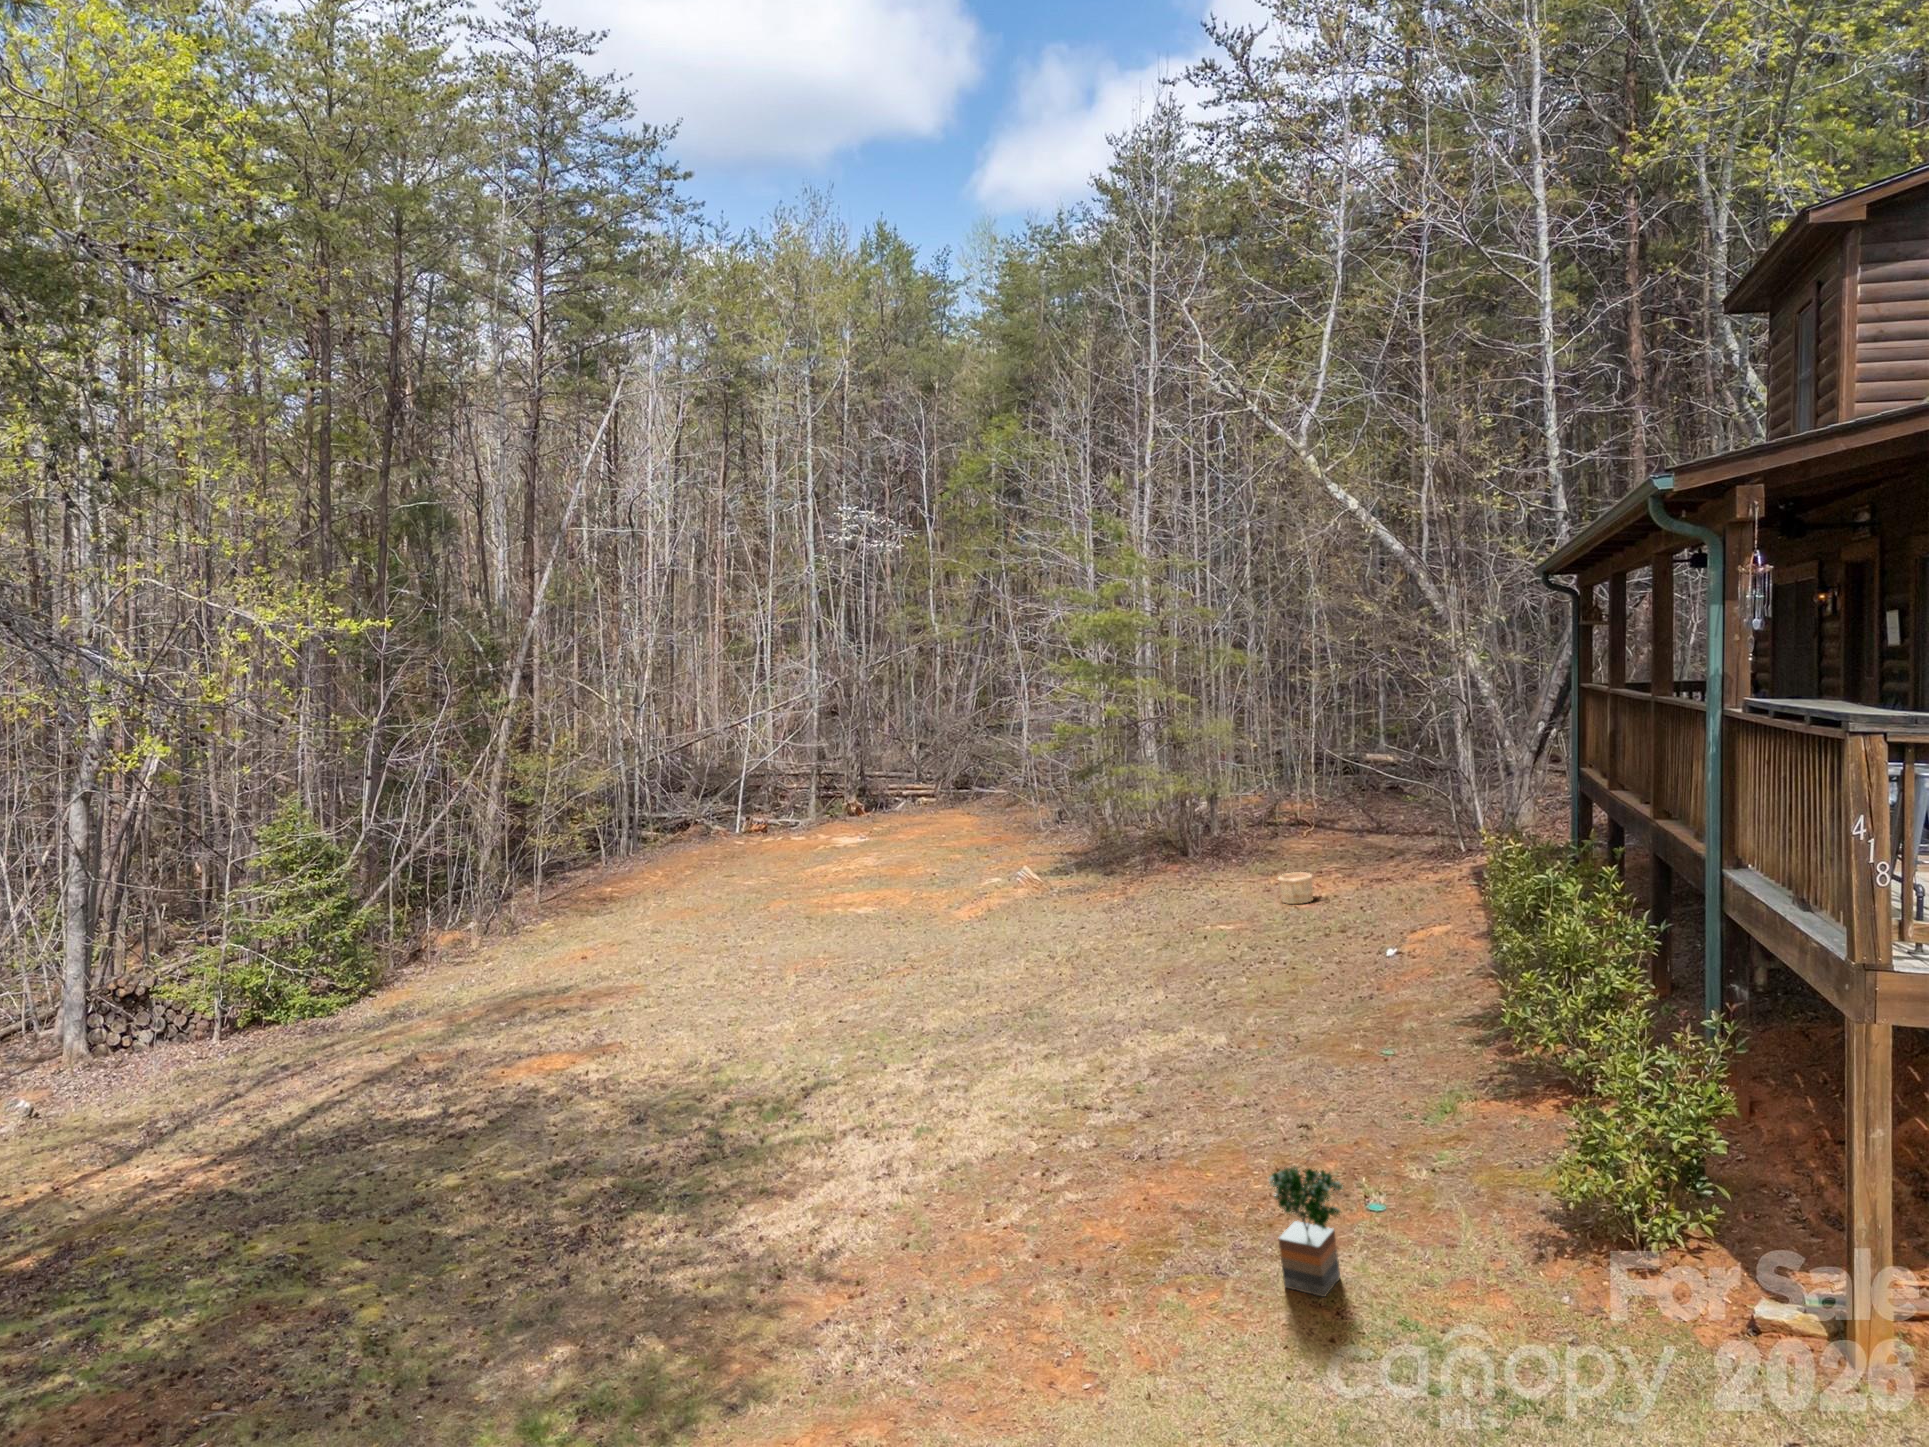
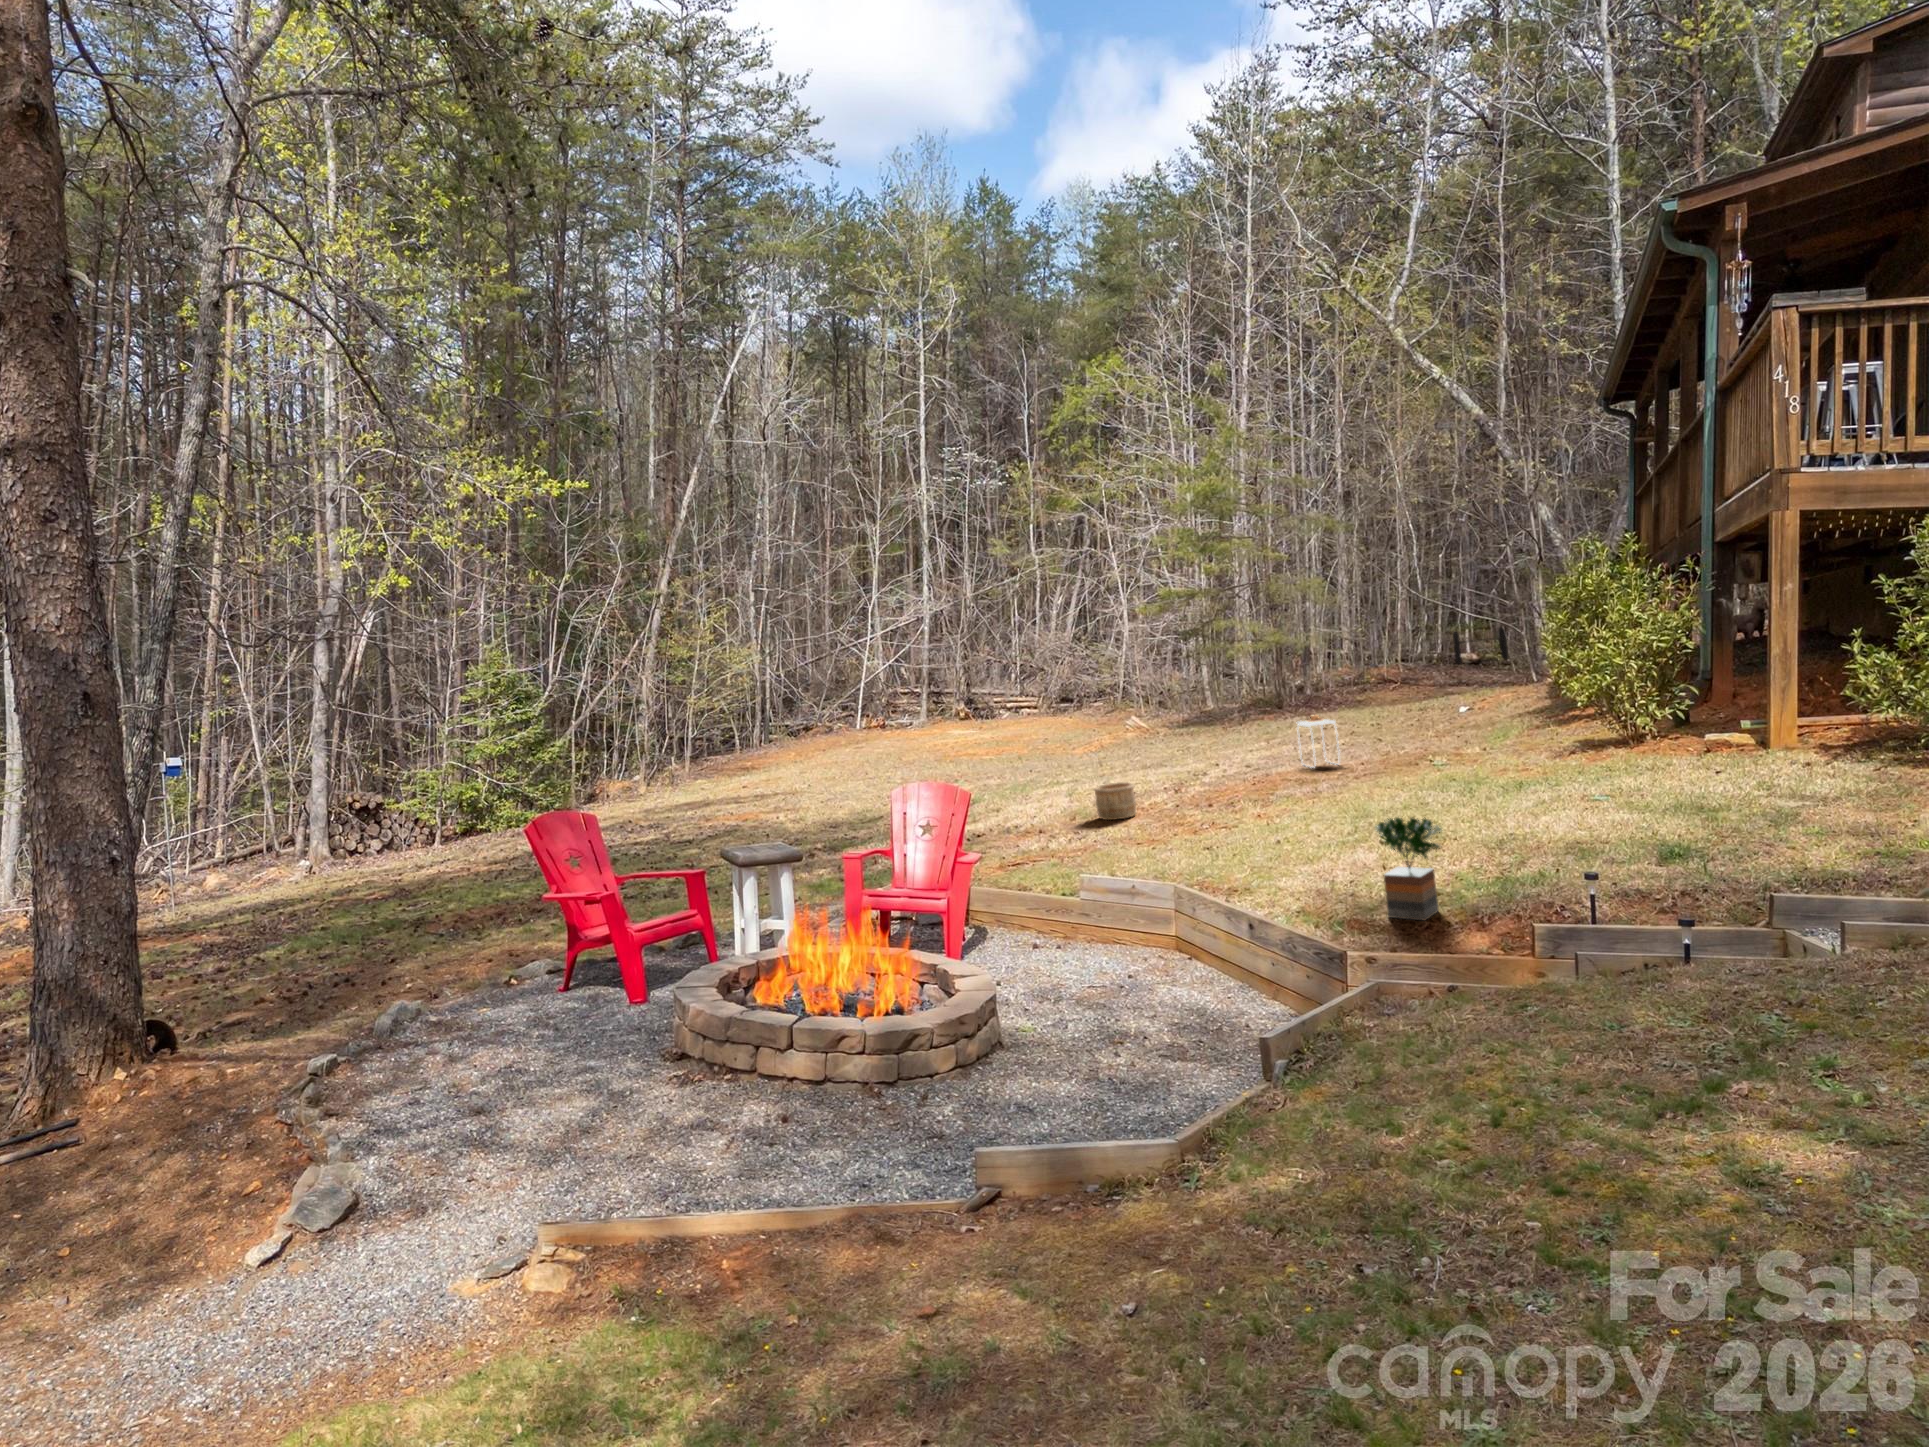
bench: none [1376,727,1434,768] -> present [1453,627,1509,664]
wooden bucket: present [1278,872,1313,904] -> present [1094,782,1136,820]
side table: none [1203,901,1250,962] -> present [1298,715,1339,764]

